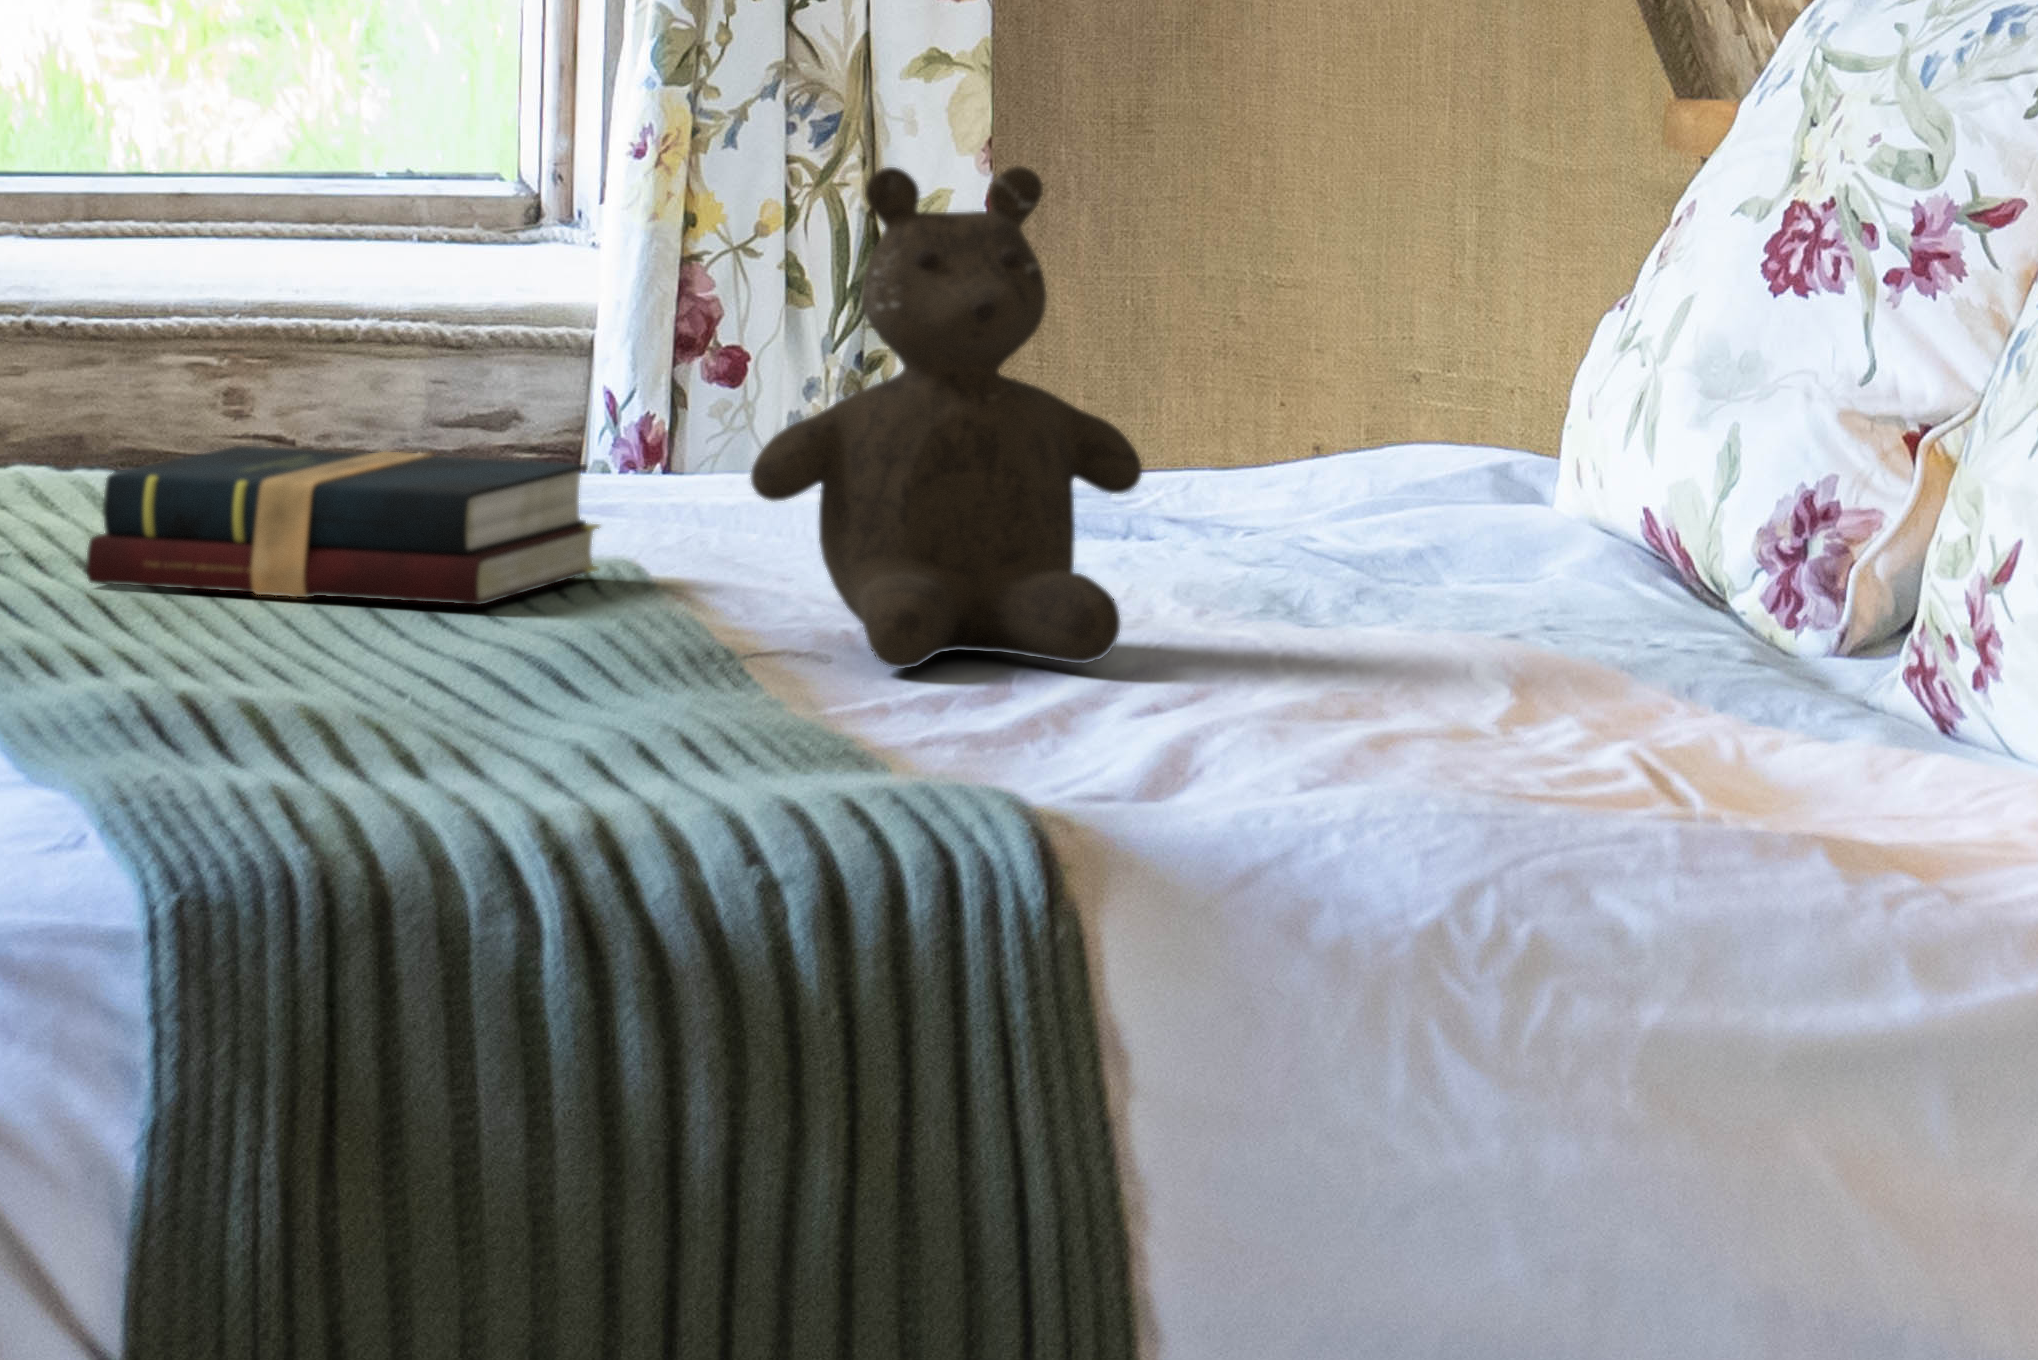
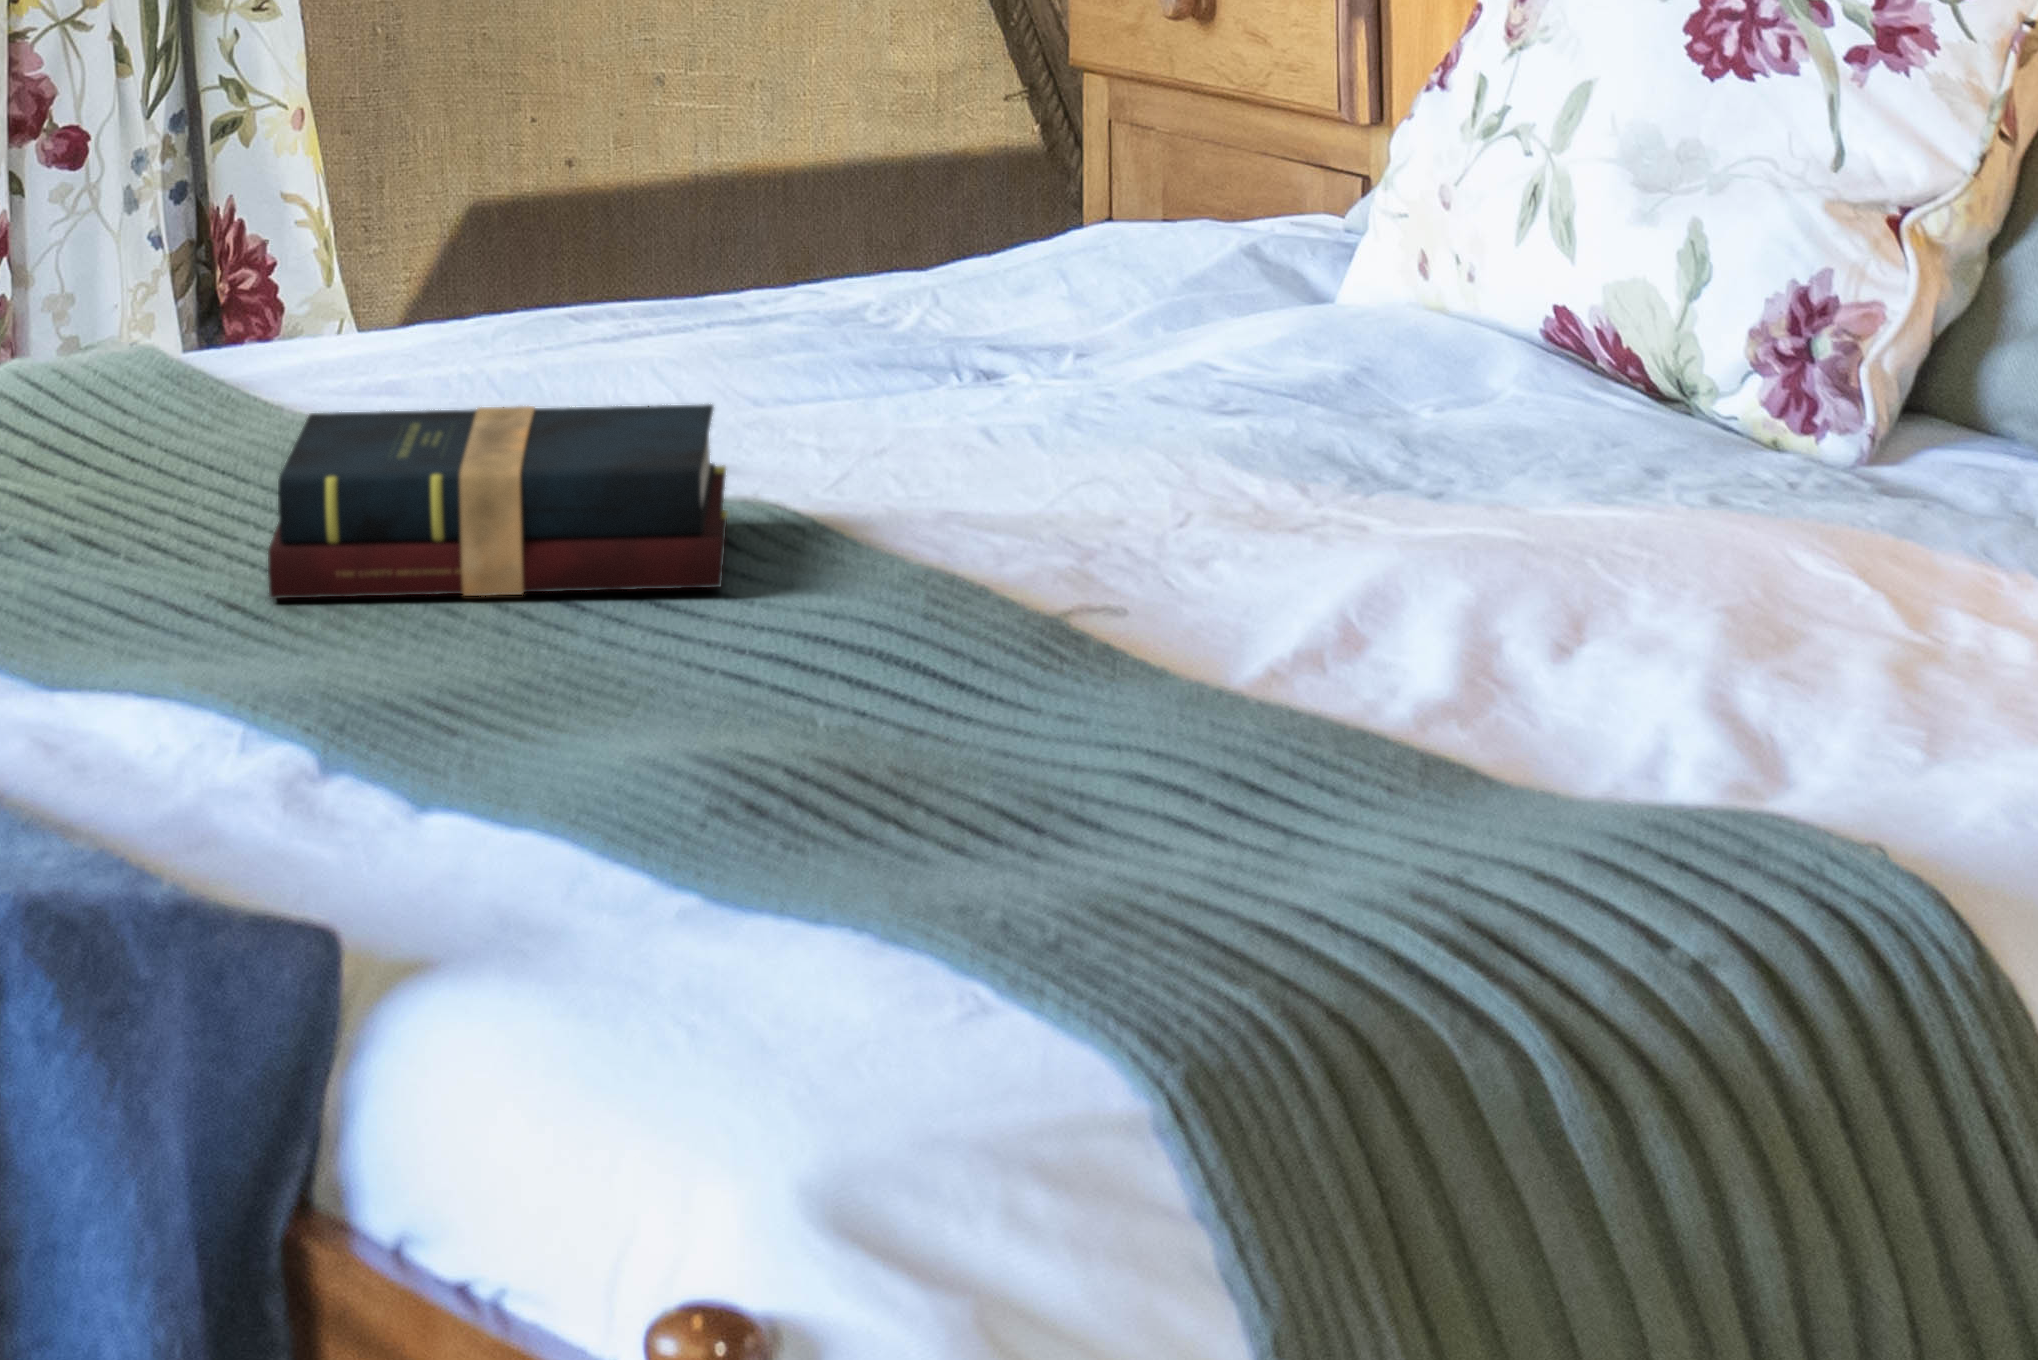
teddy bear: present [751,166,1142,669] -> none [1074,75,1504,639]

